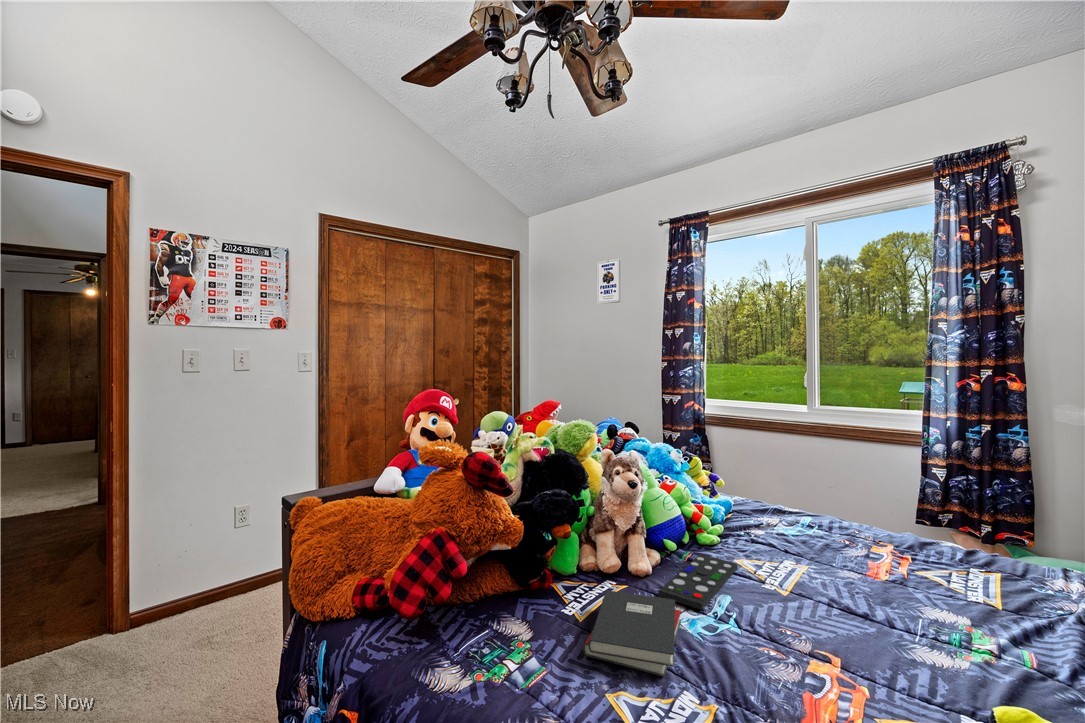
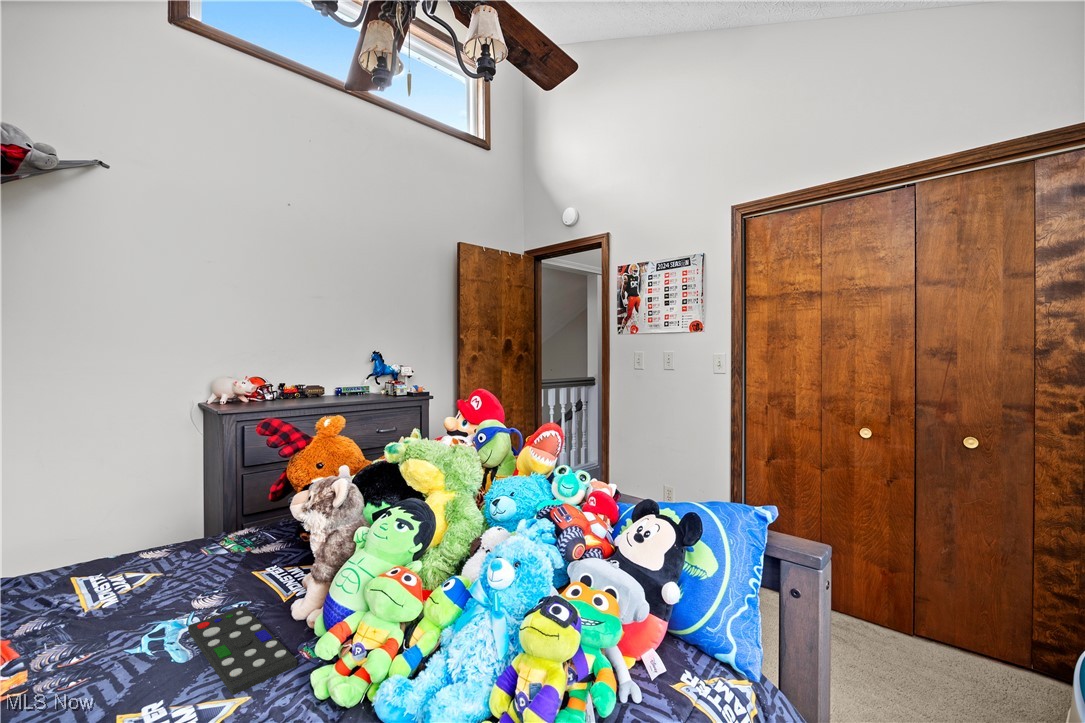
hardback book: present [583,590,681,677] -> none [139,556,265,621]

